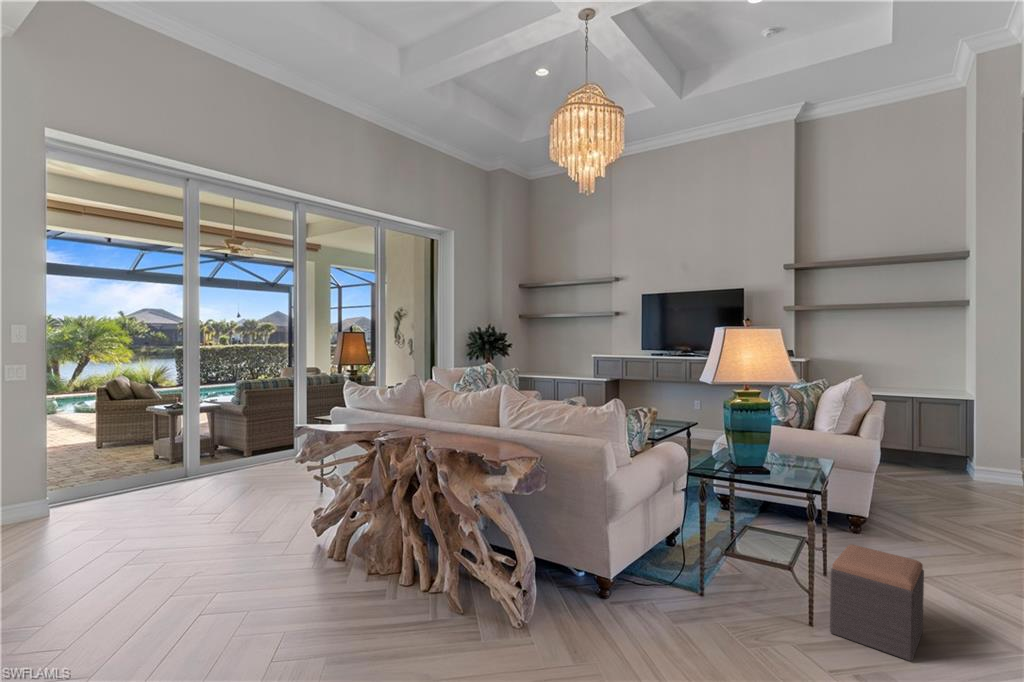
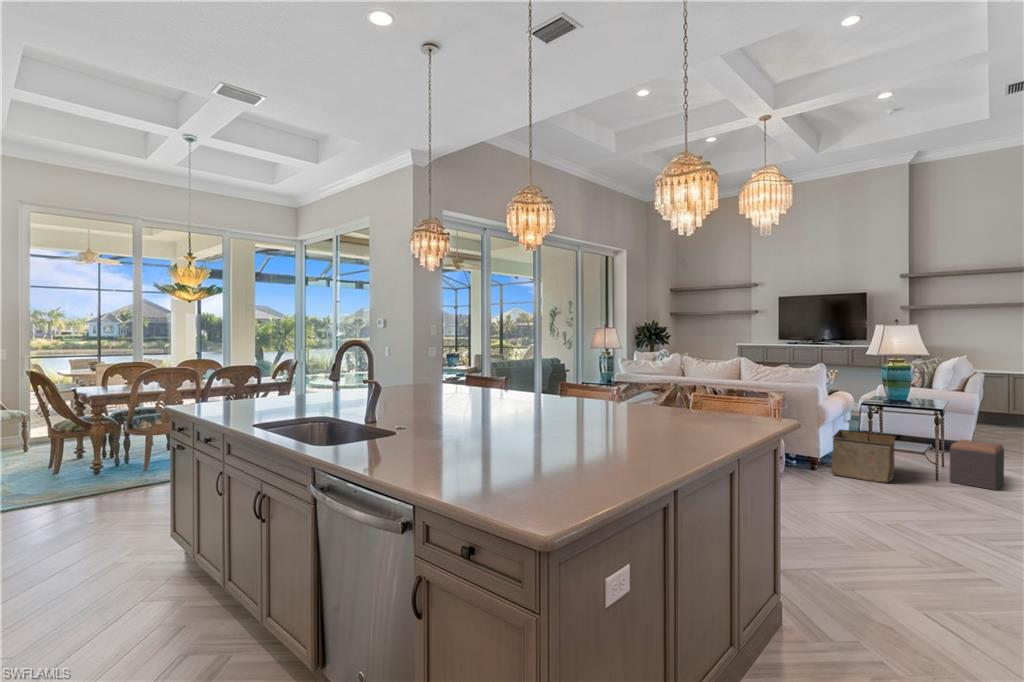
storage bin: none [628,517,742,643] -> present [832,430,895,483]

